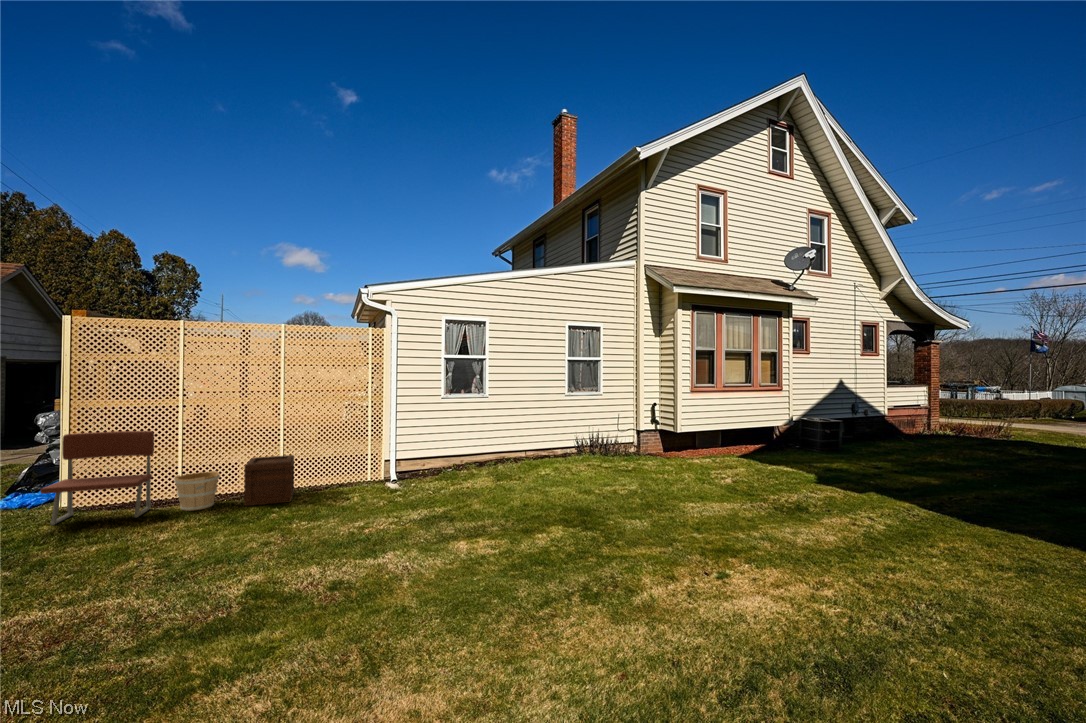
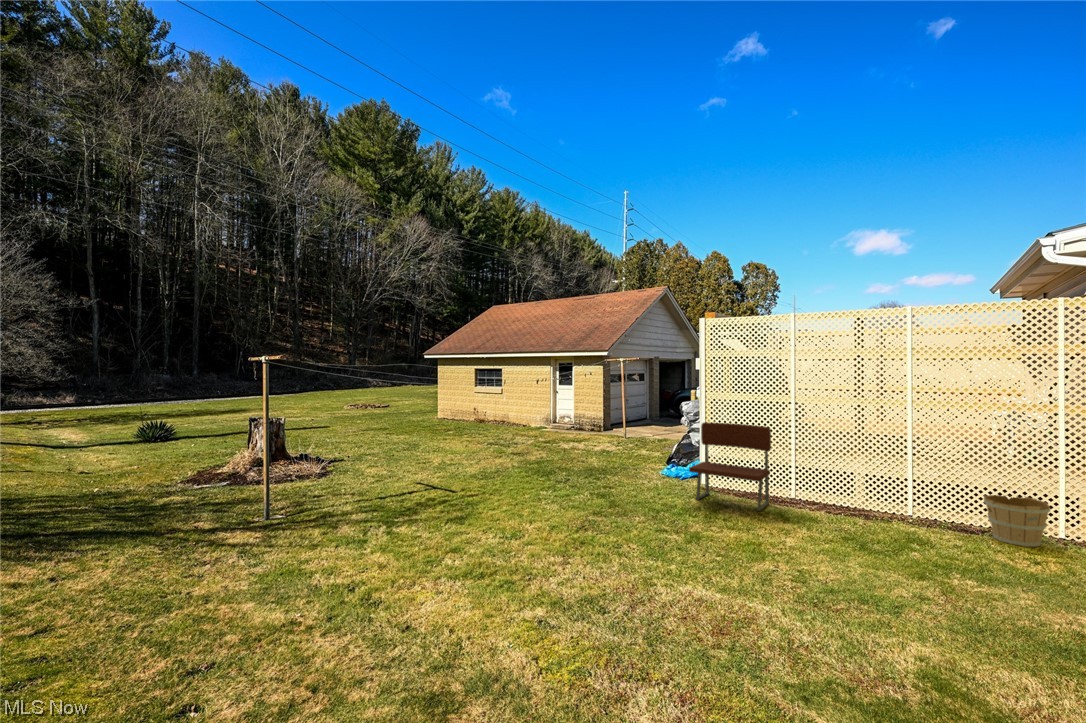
wooden crate: present [244,455,294,506] -> none [867,470,932,538]
wooden bucket: present [174,471,220,511] -> present [984,495,1050,547]

